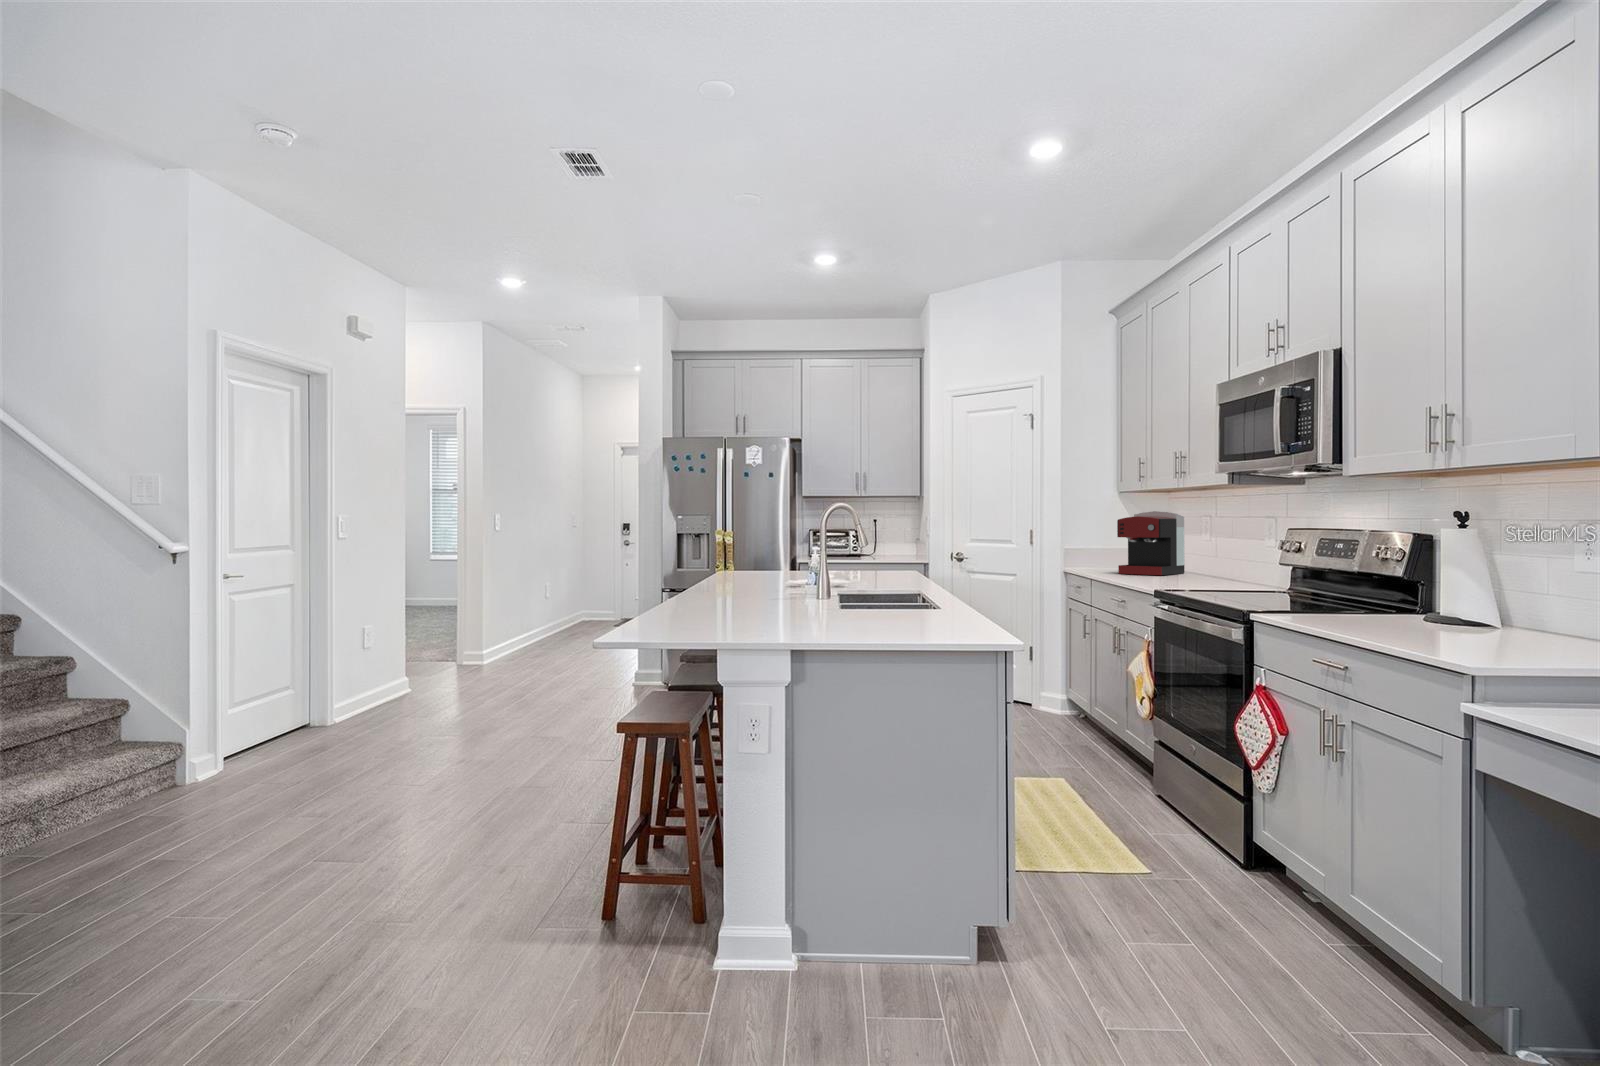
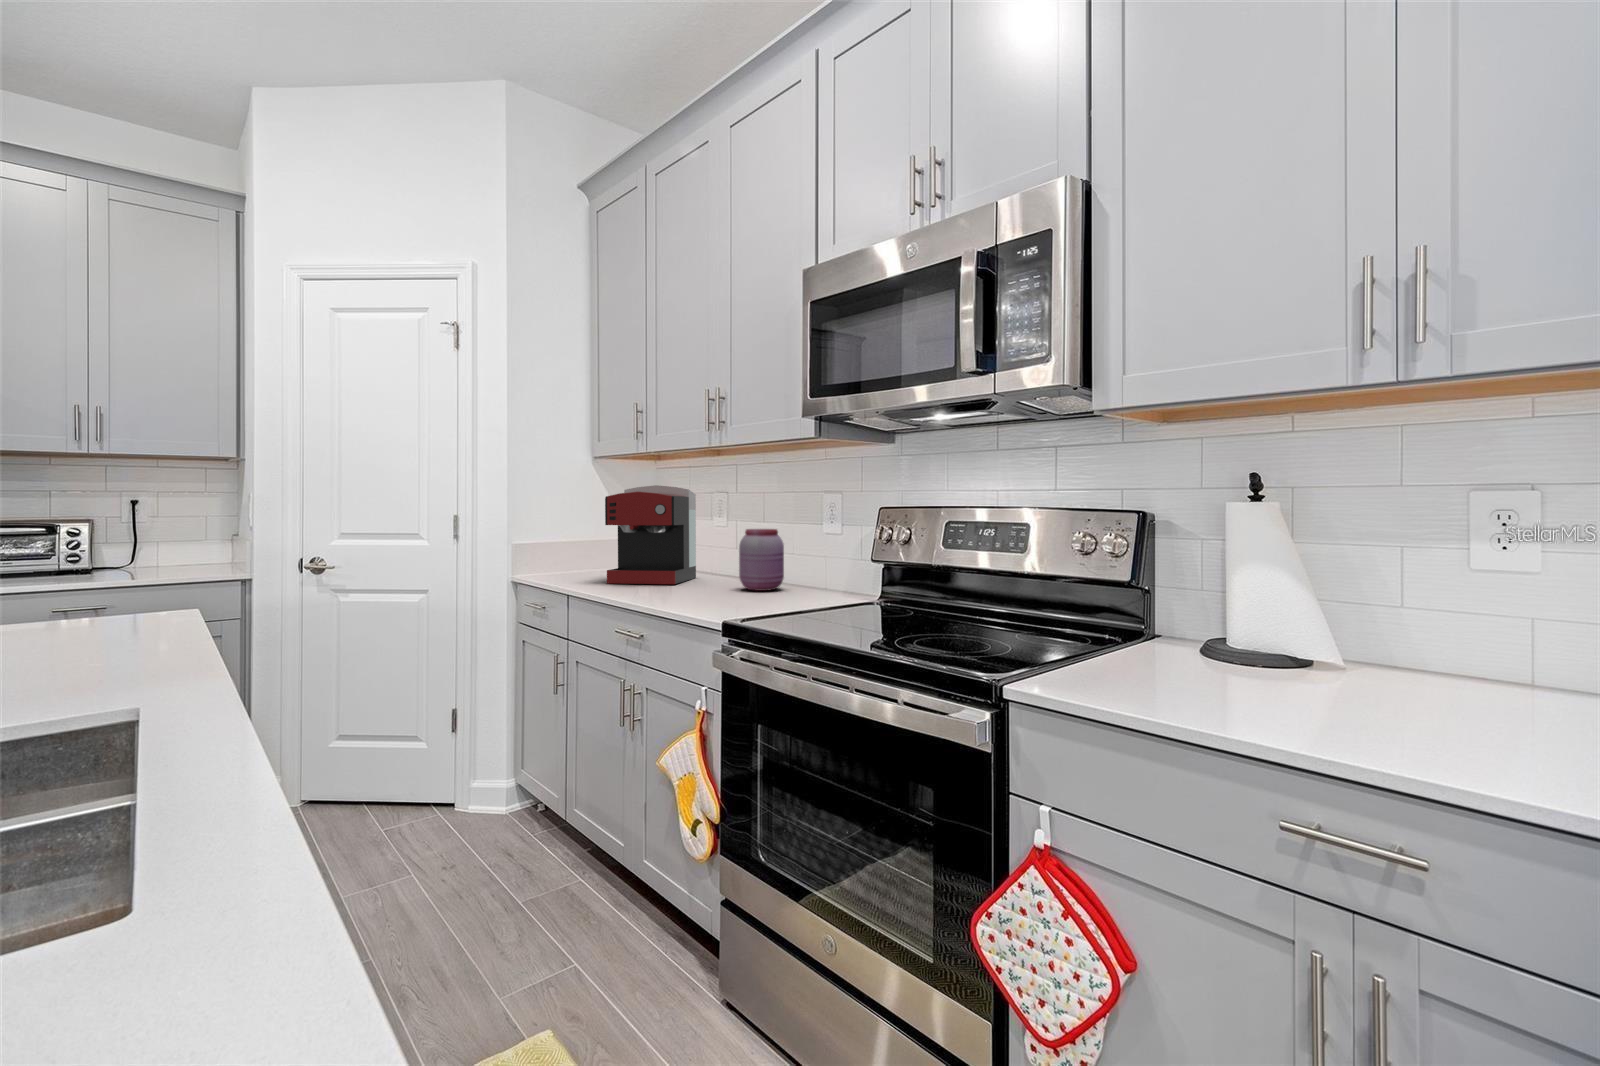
jar: none [1200,540,1233,580] -> present [739,529,784,591]

